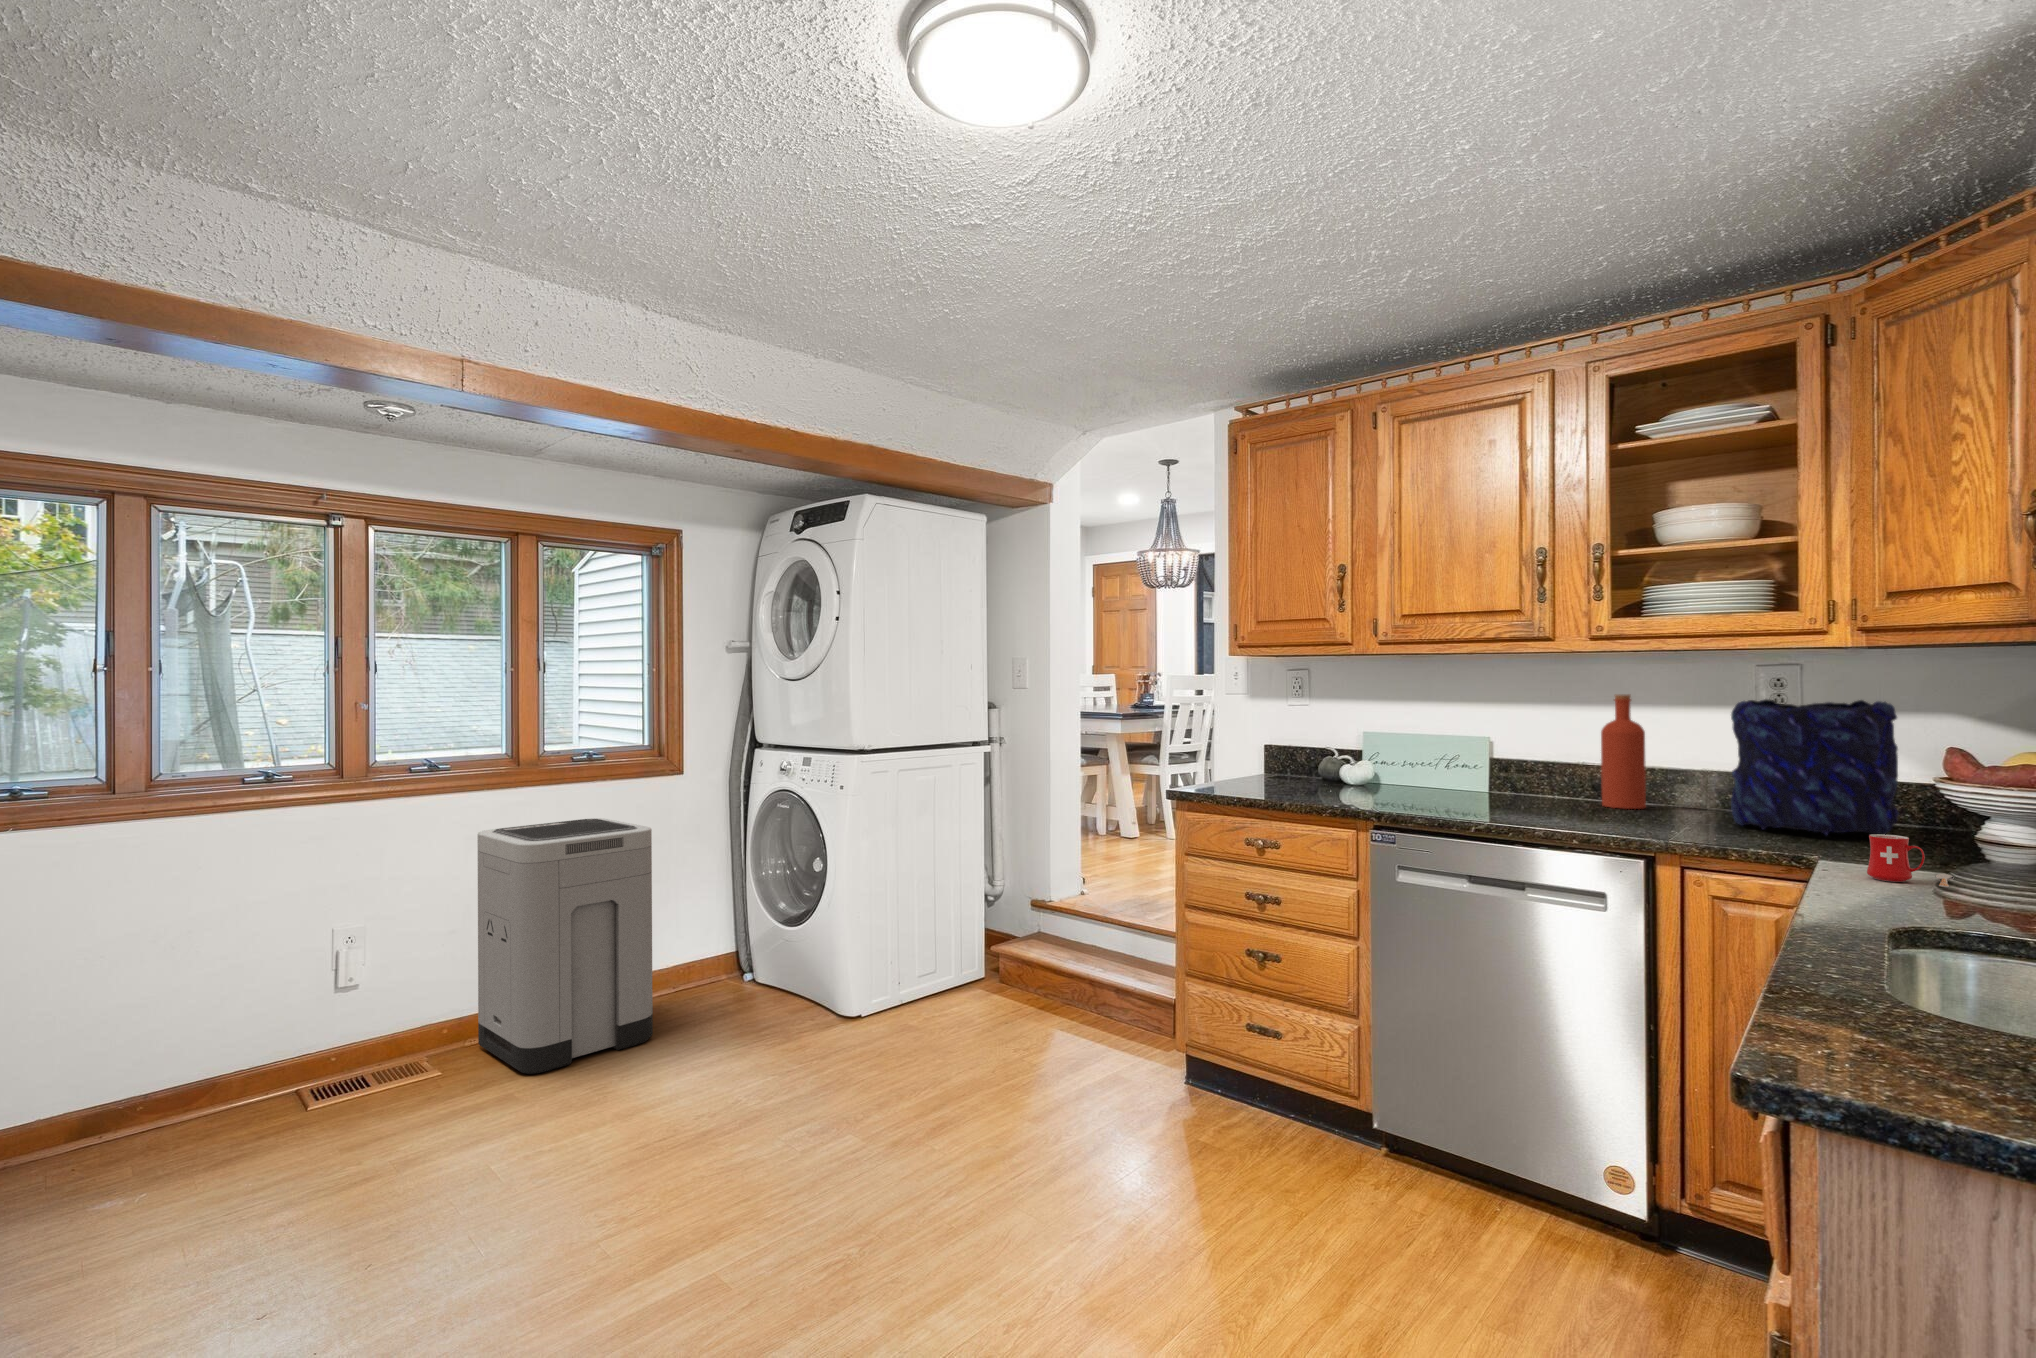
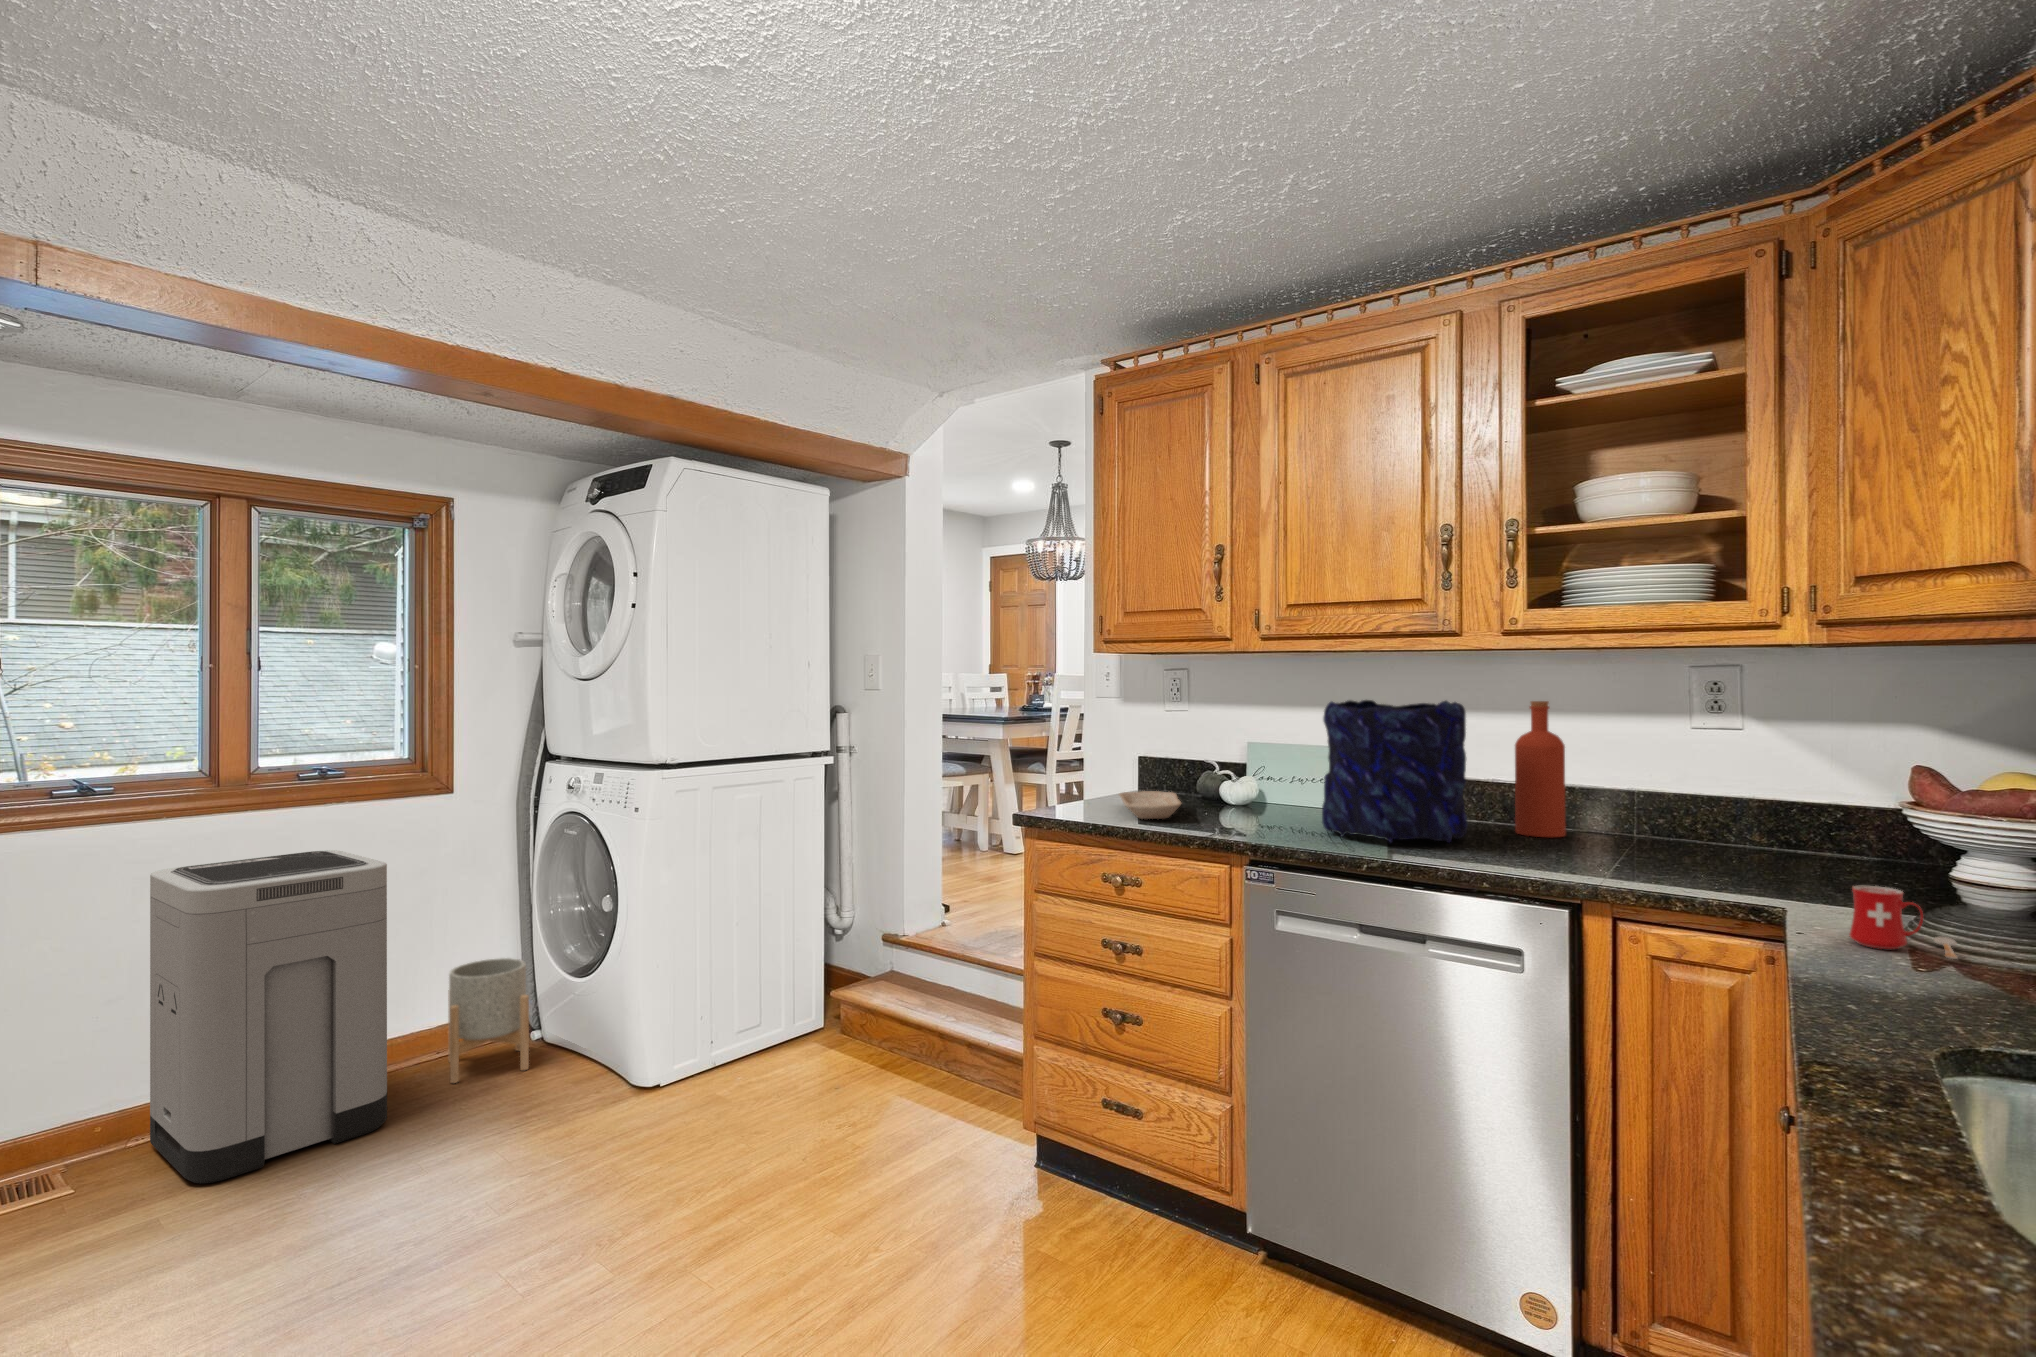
vase: present [1731,699,1898,835] -> present [1322,700,1468,843]
tray: none [1255,772,1312,793] -> present [1119,791,1181,819]
planter: none [684,911,750,1010] -> present [448,958,529,1083]

